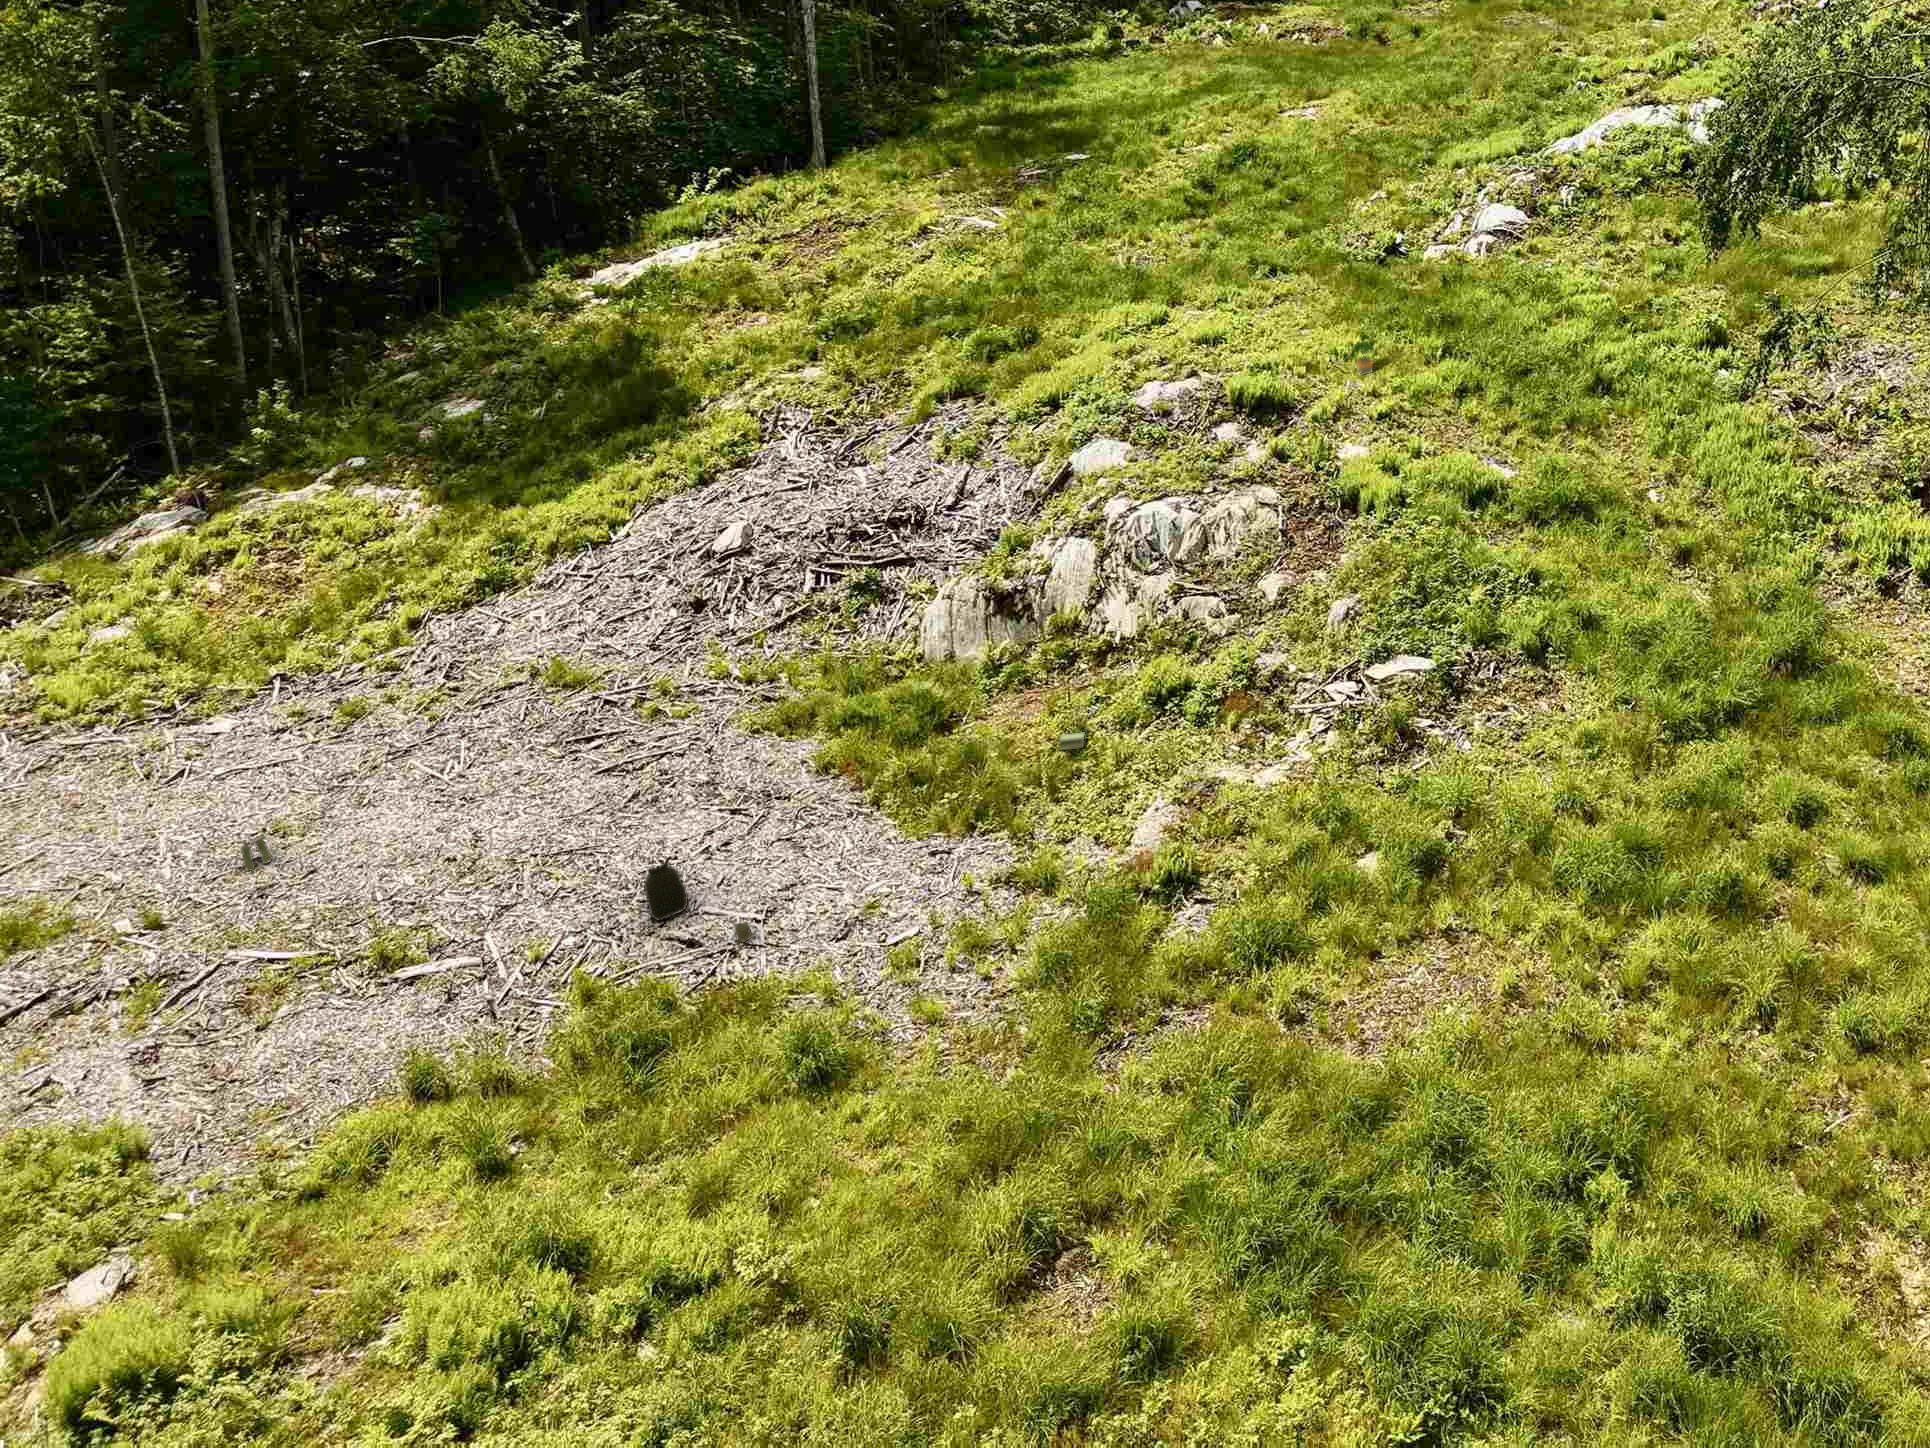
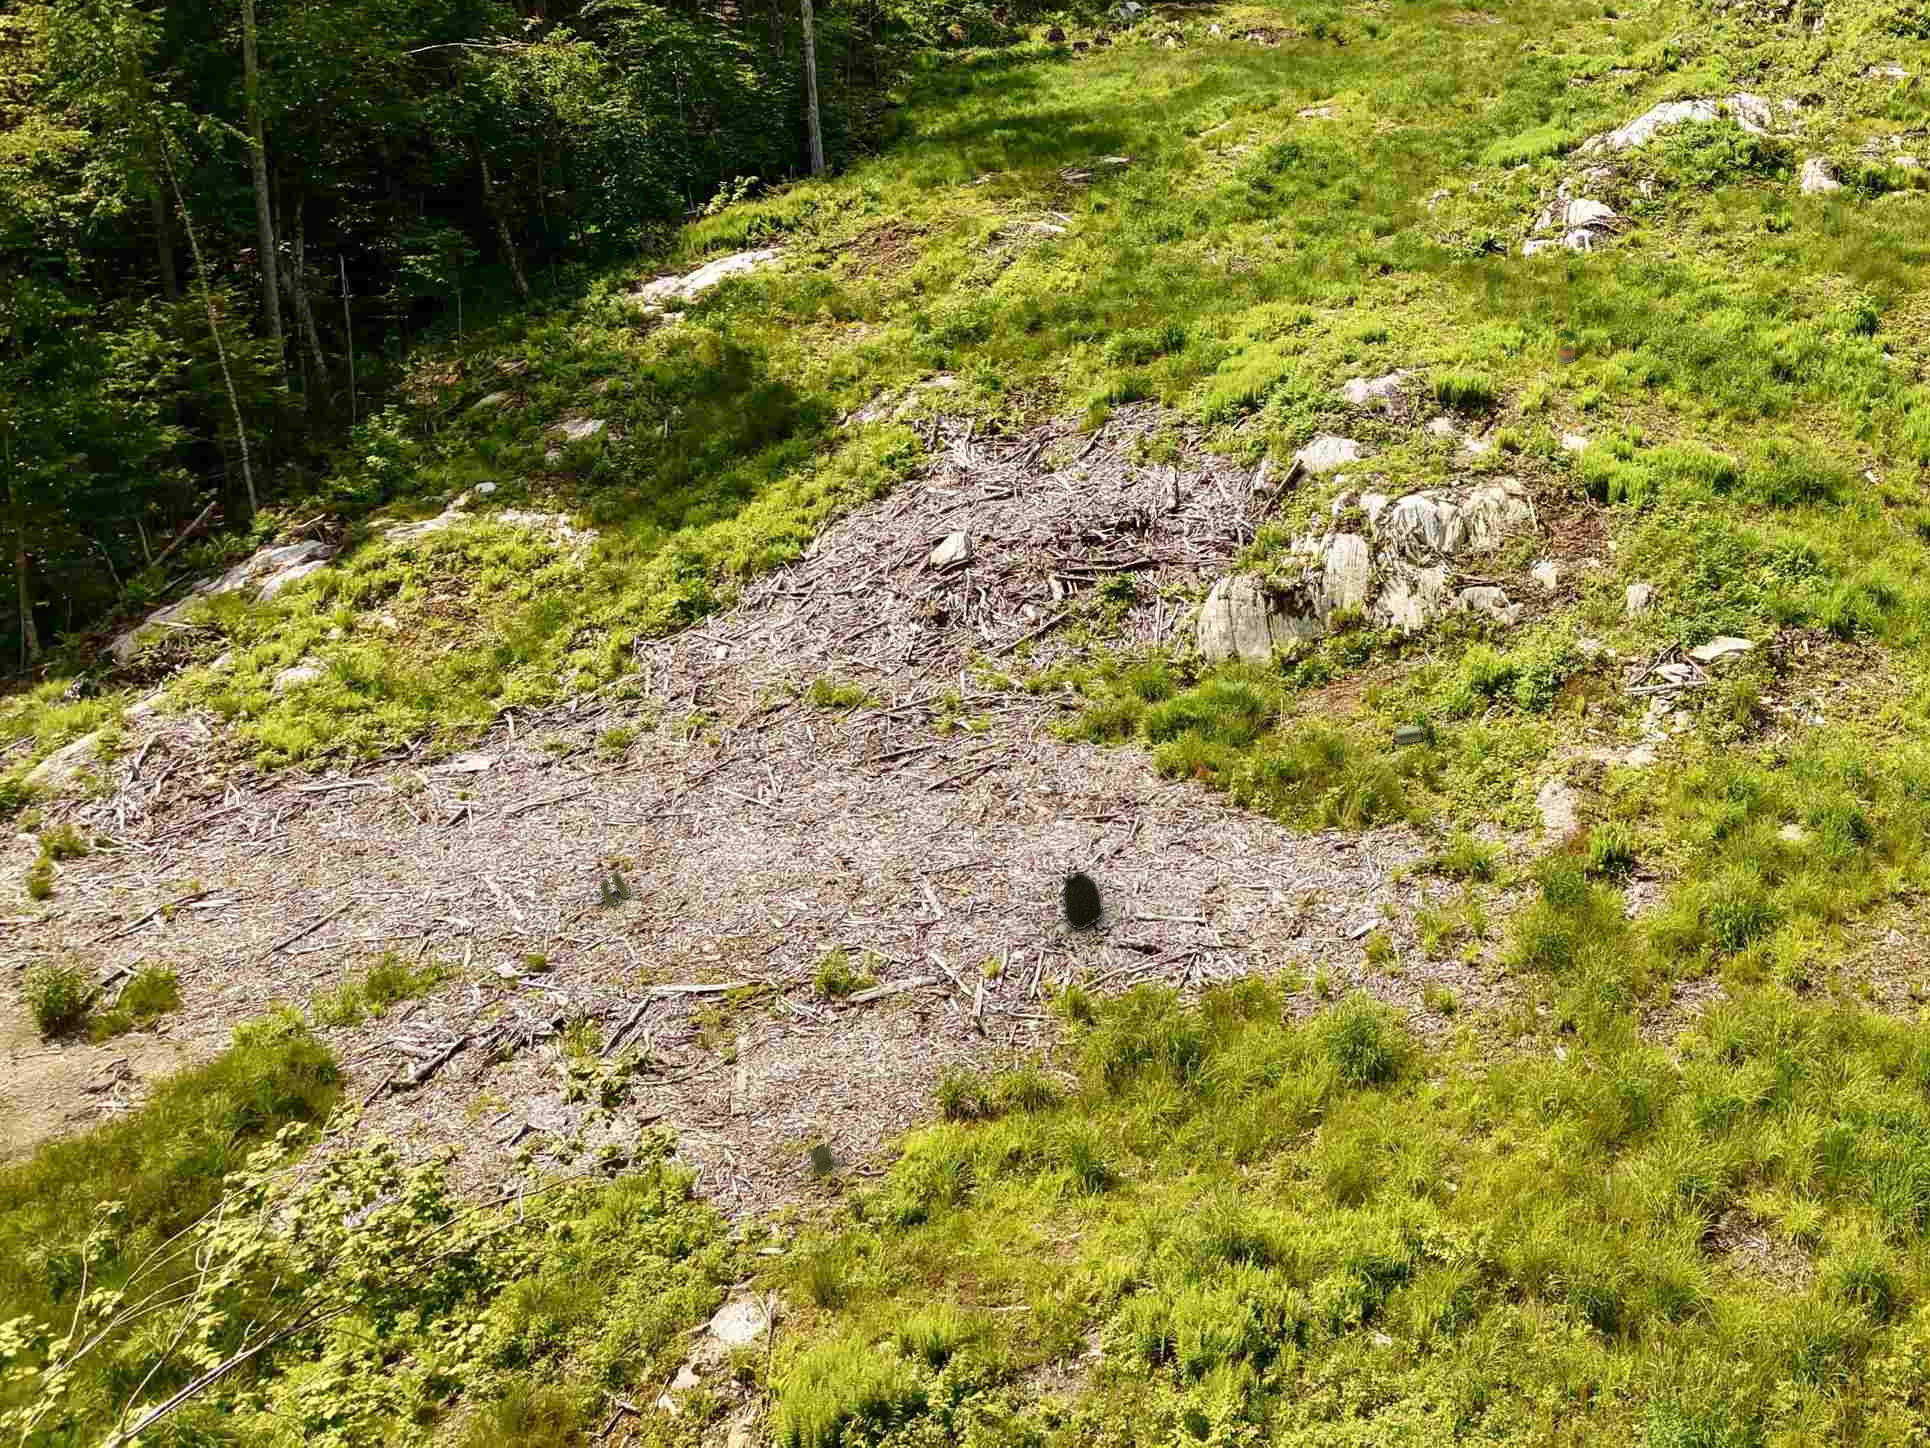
watering can: present [733,922,757,943] -> present [808,1146,844,1174]

